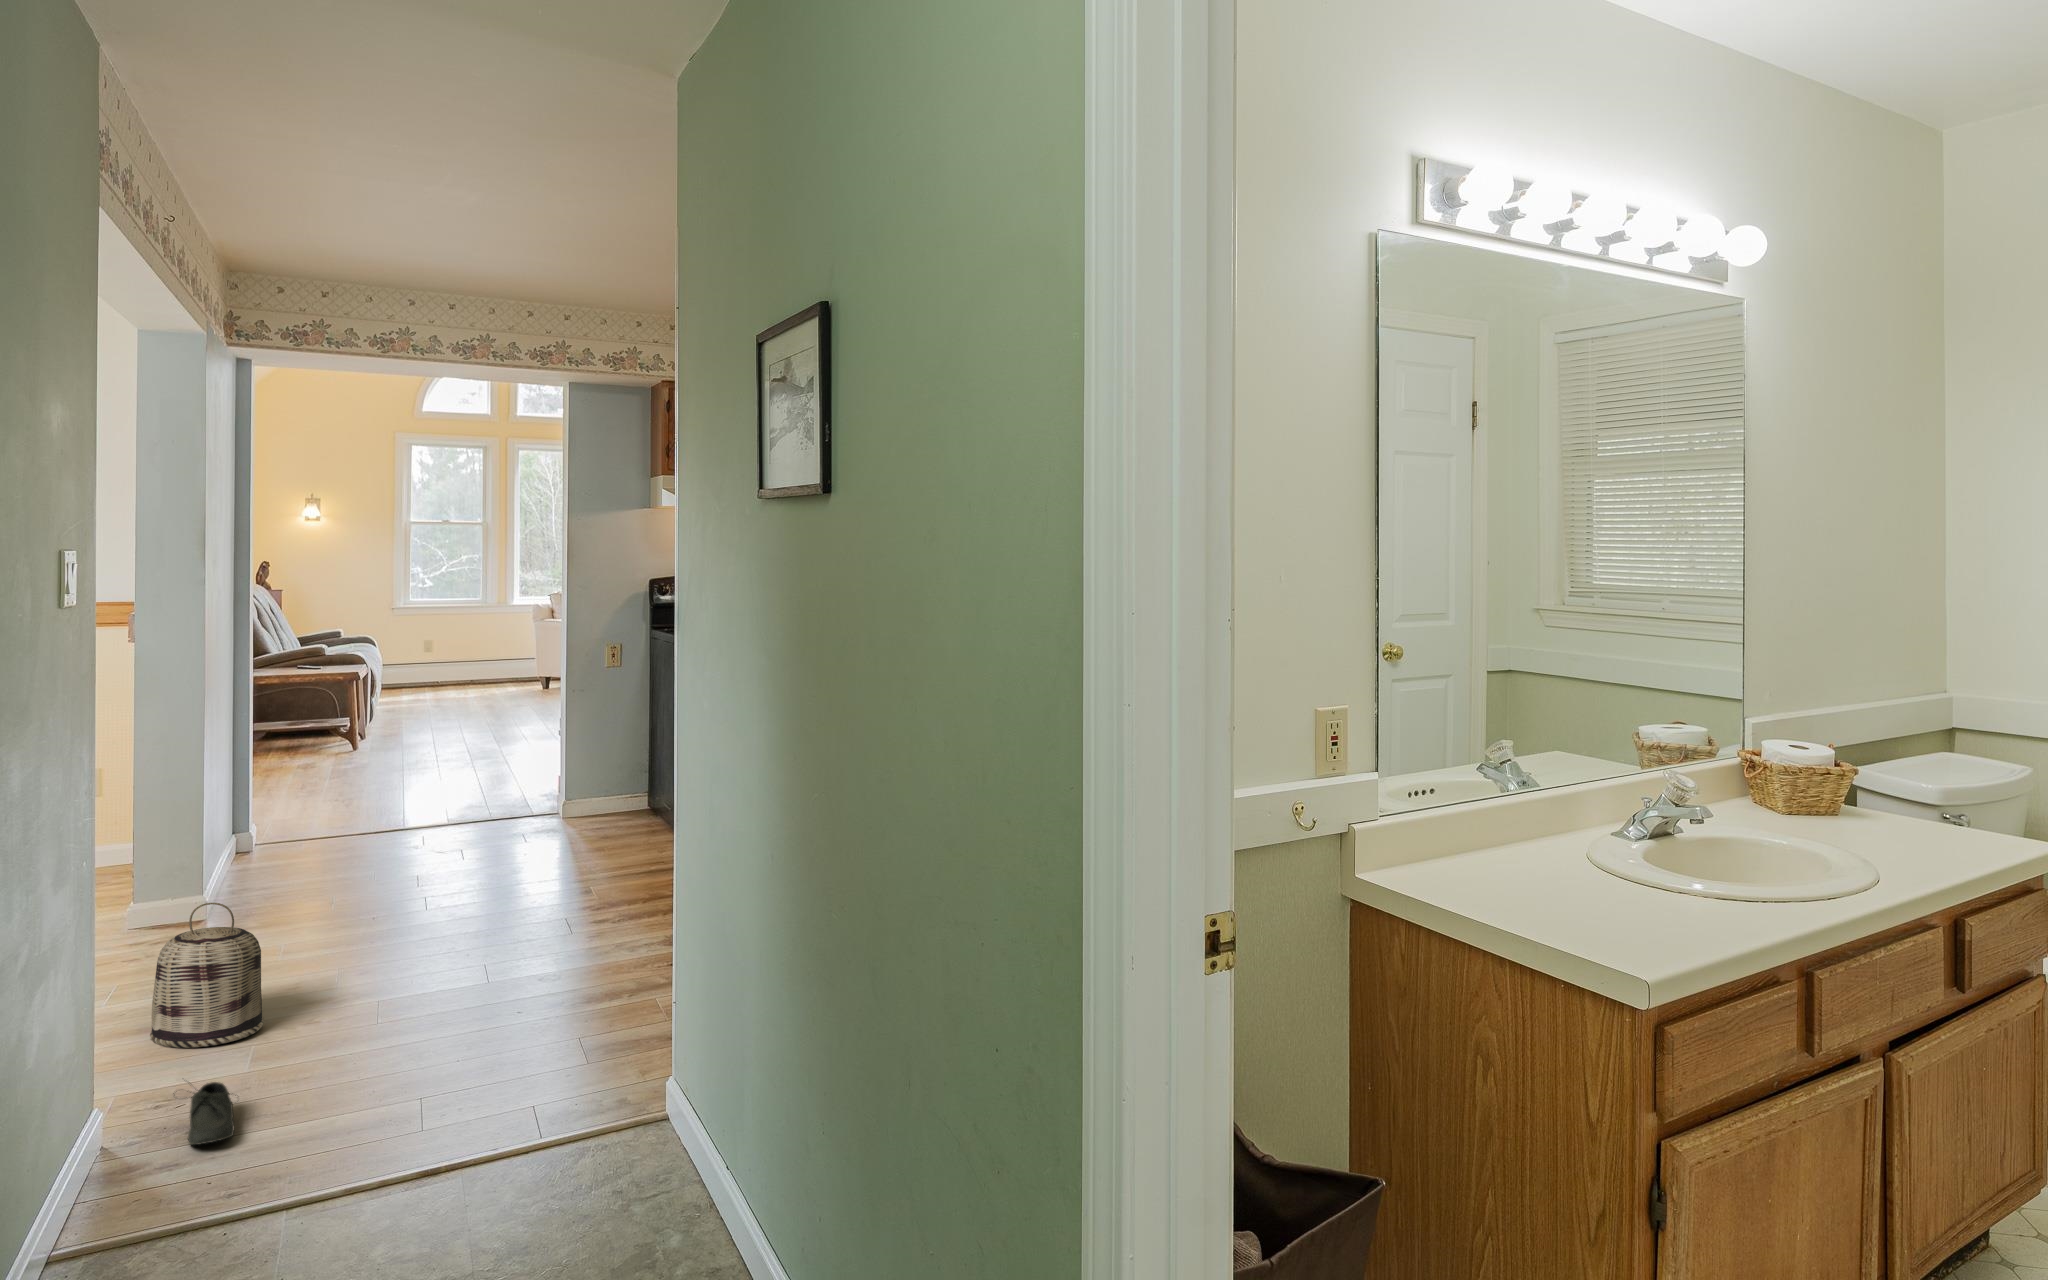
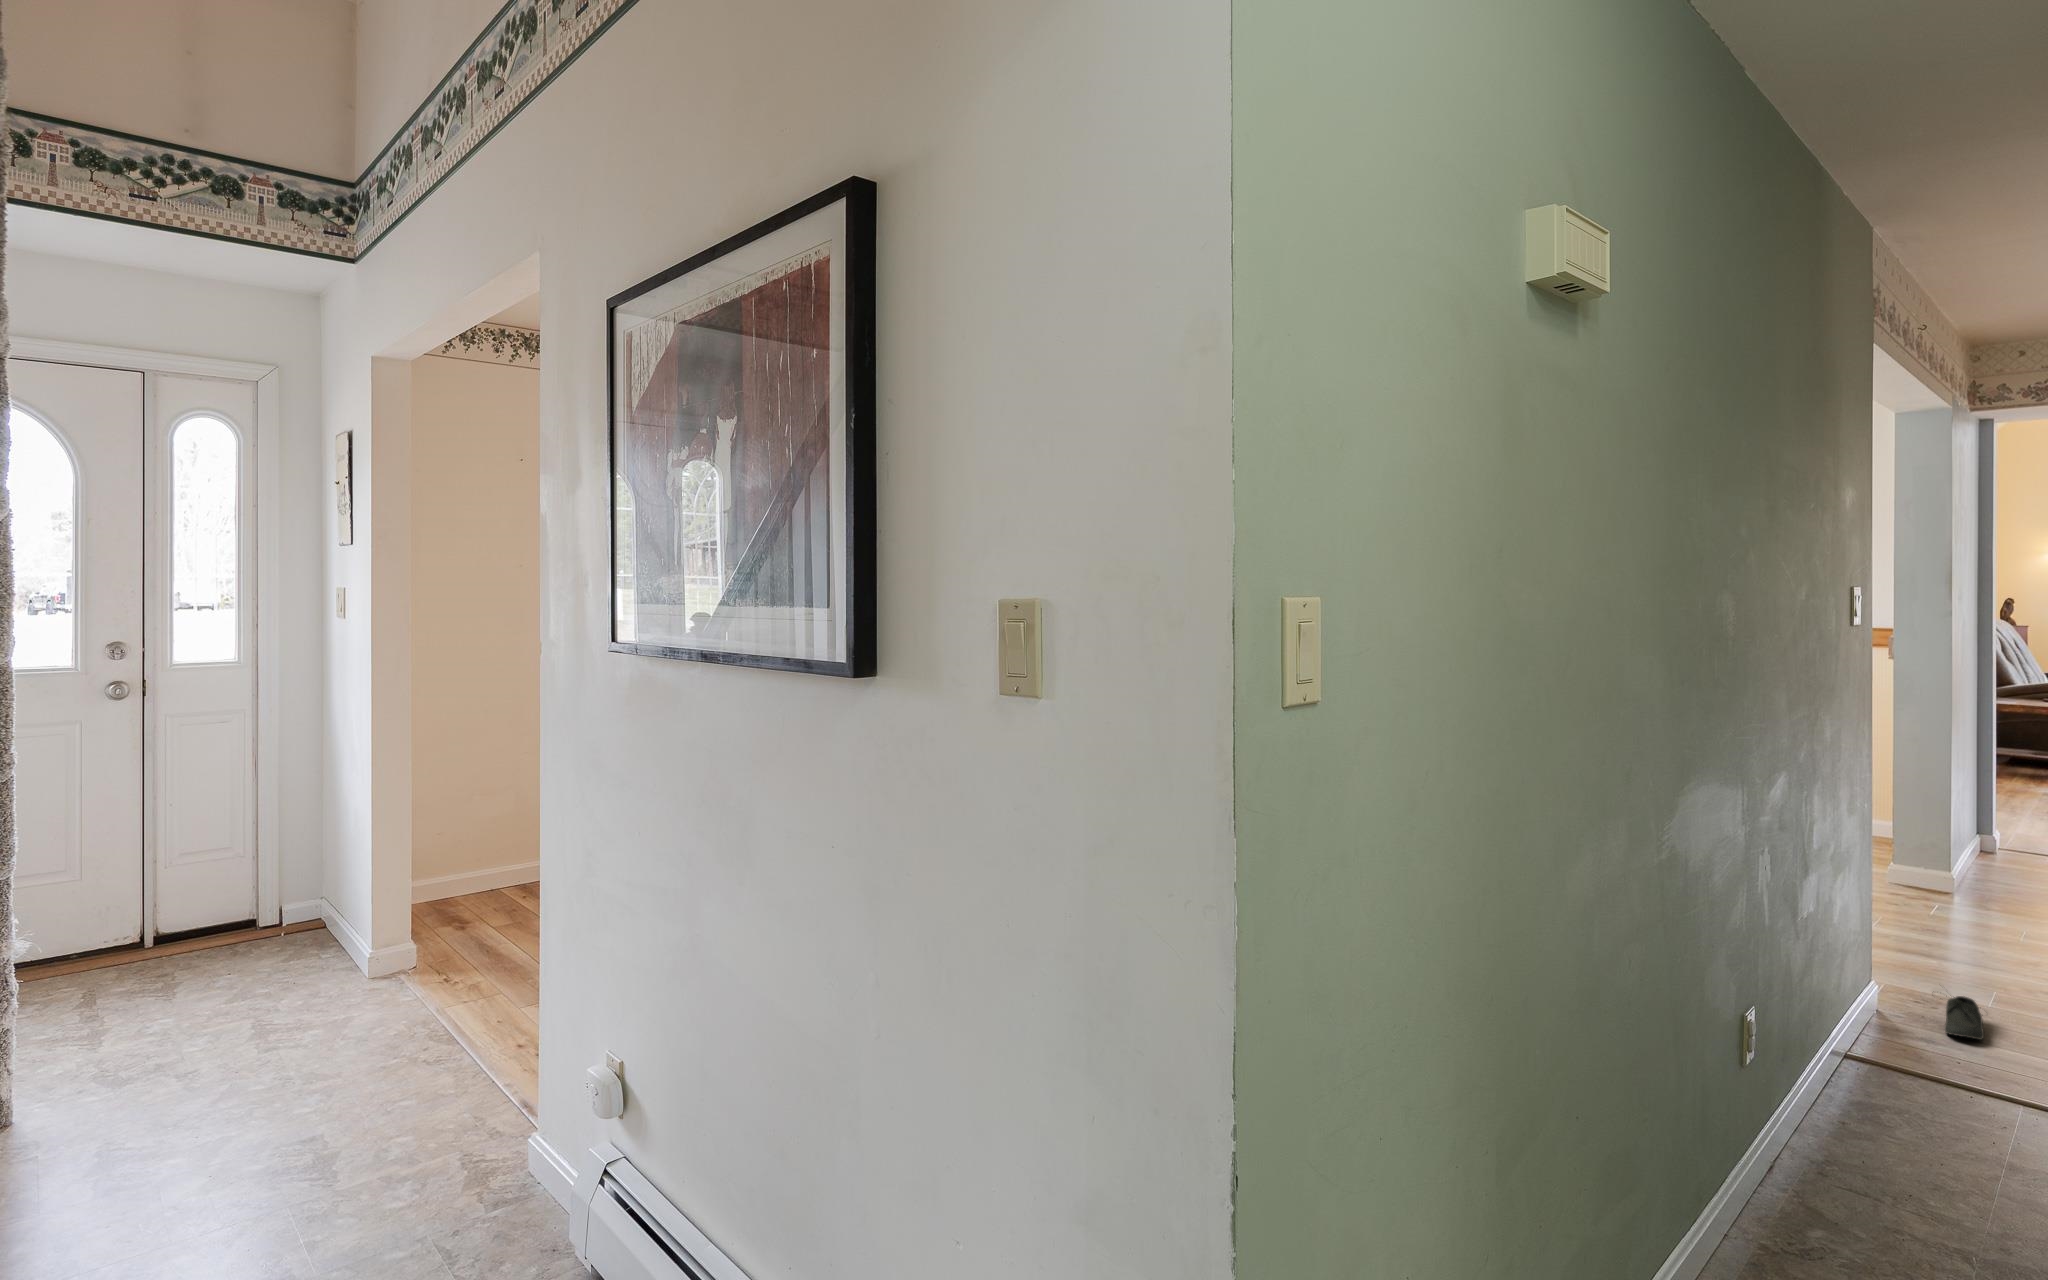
basket: present [150,903,264,1048] -> none [1910,864,2010,981]

